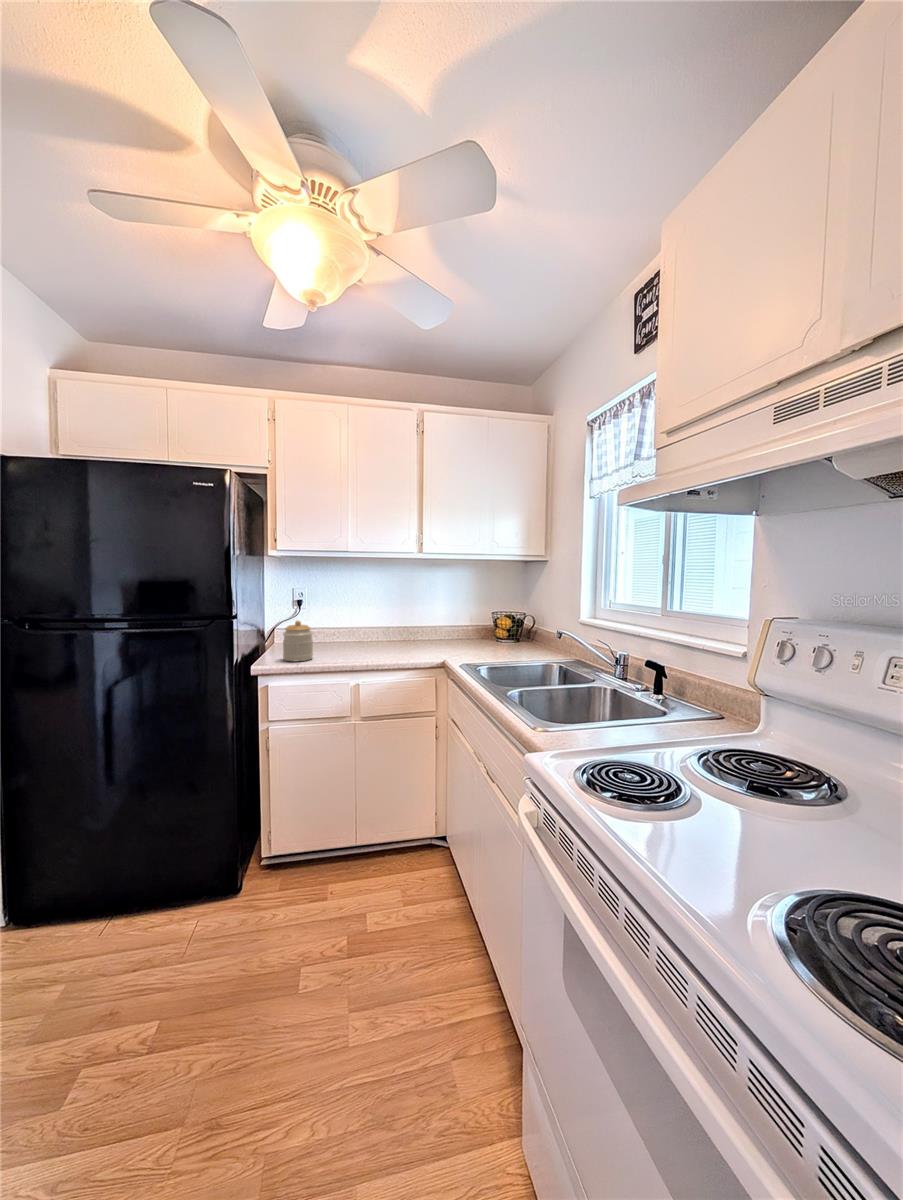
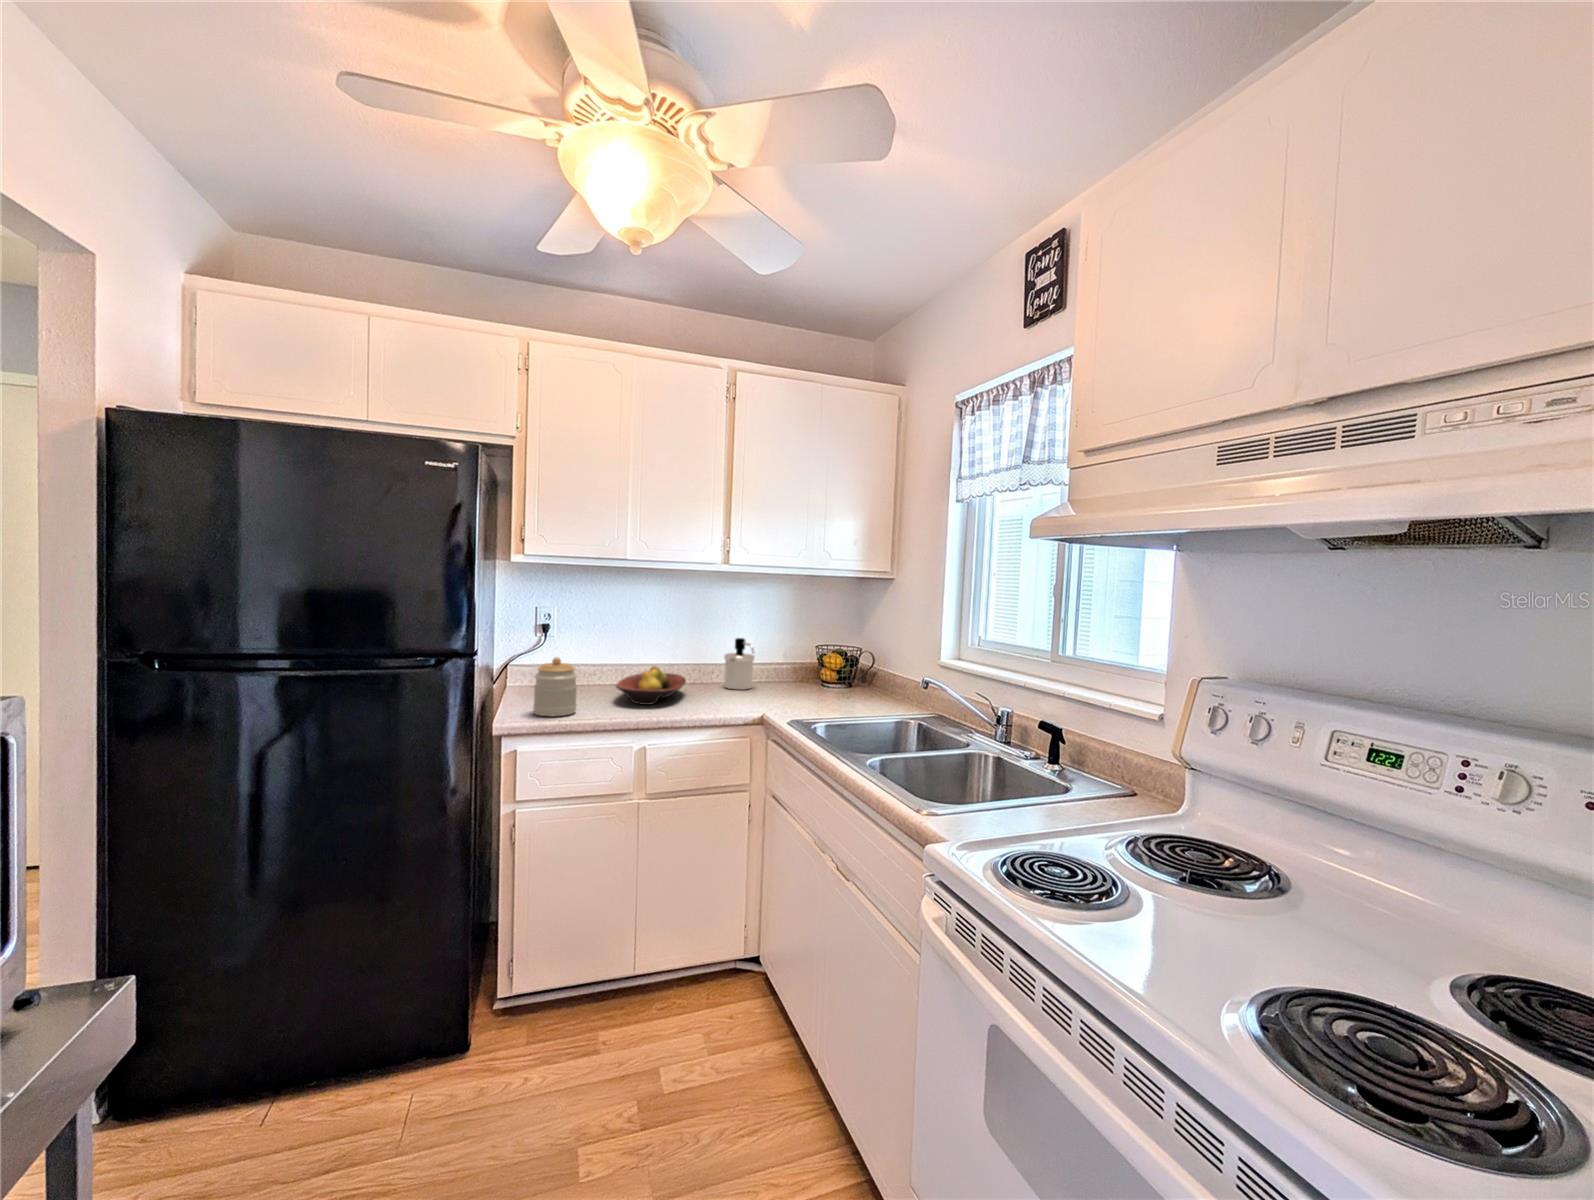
soap dispenser: none [424,608,445,644] -> present [724,638,754,690]
fruit bowl: none [343,628,395,654] -> present [616,666,686,705]

